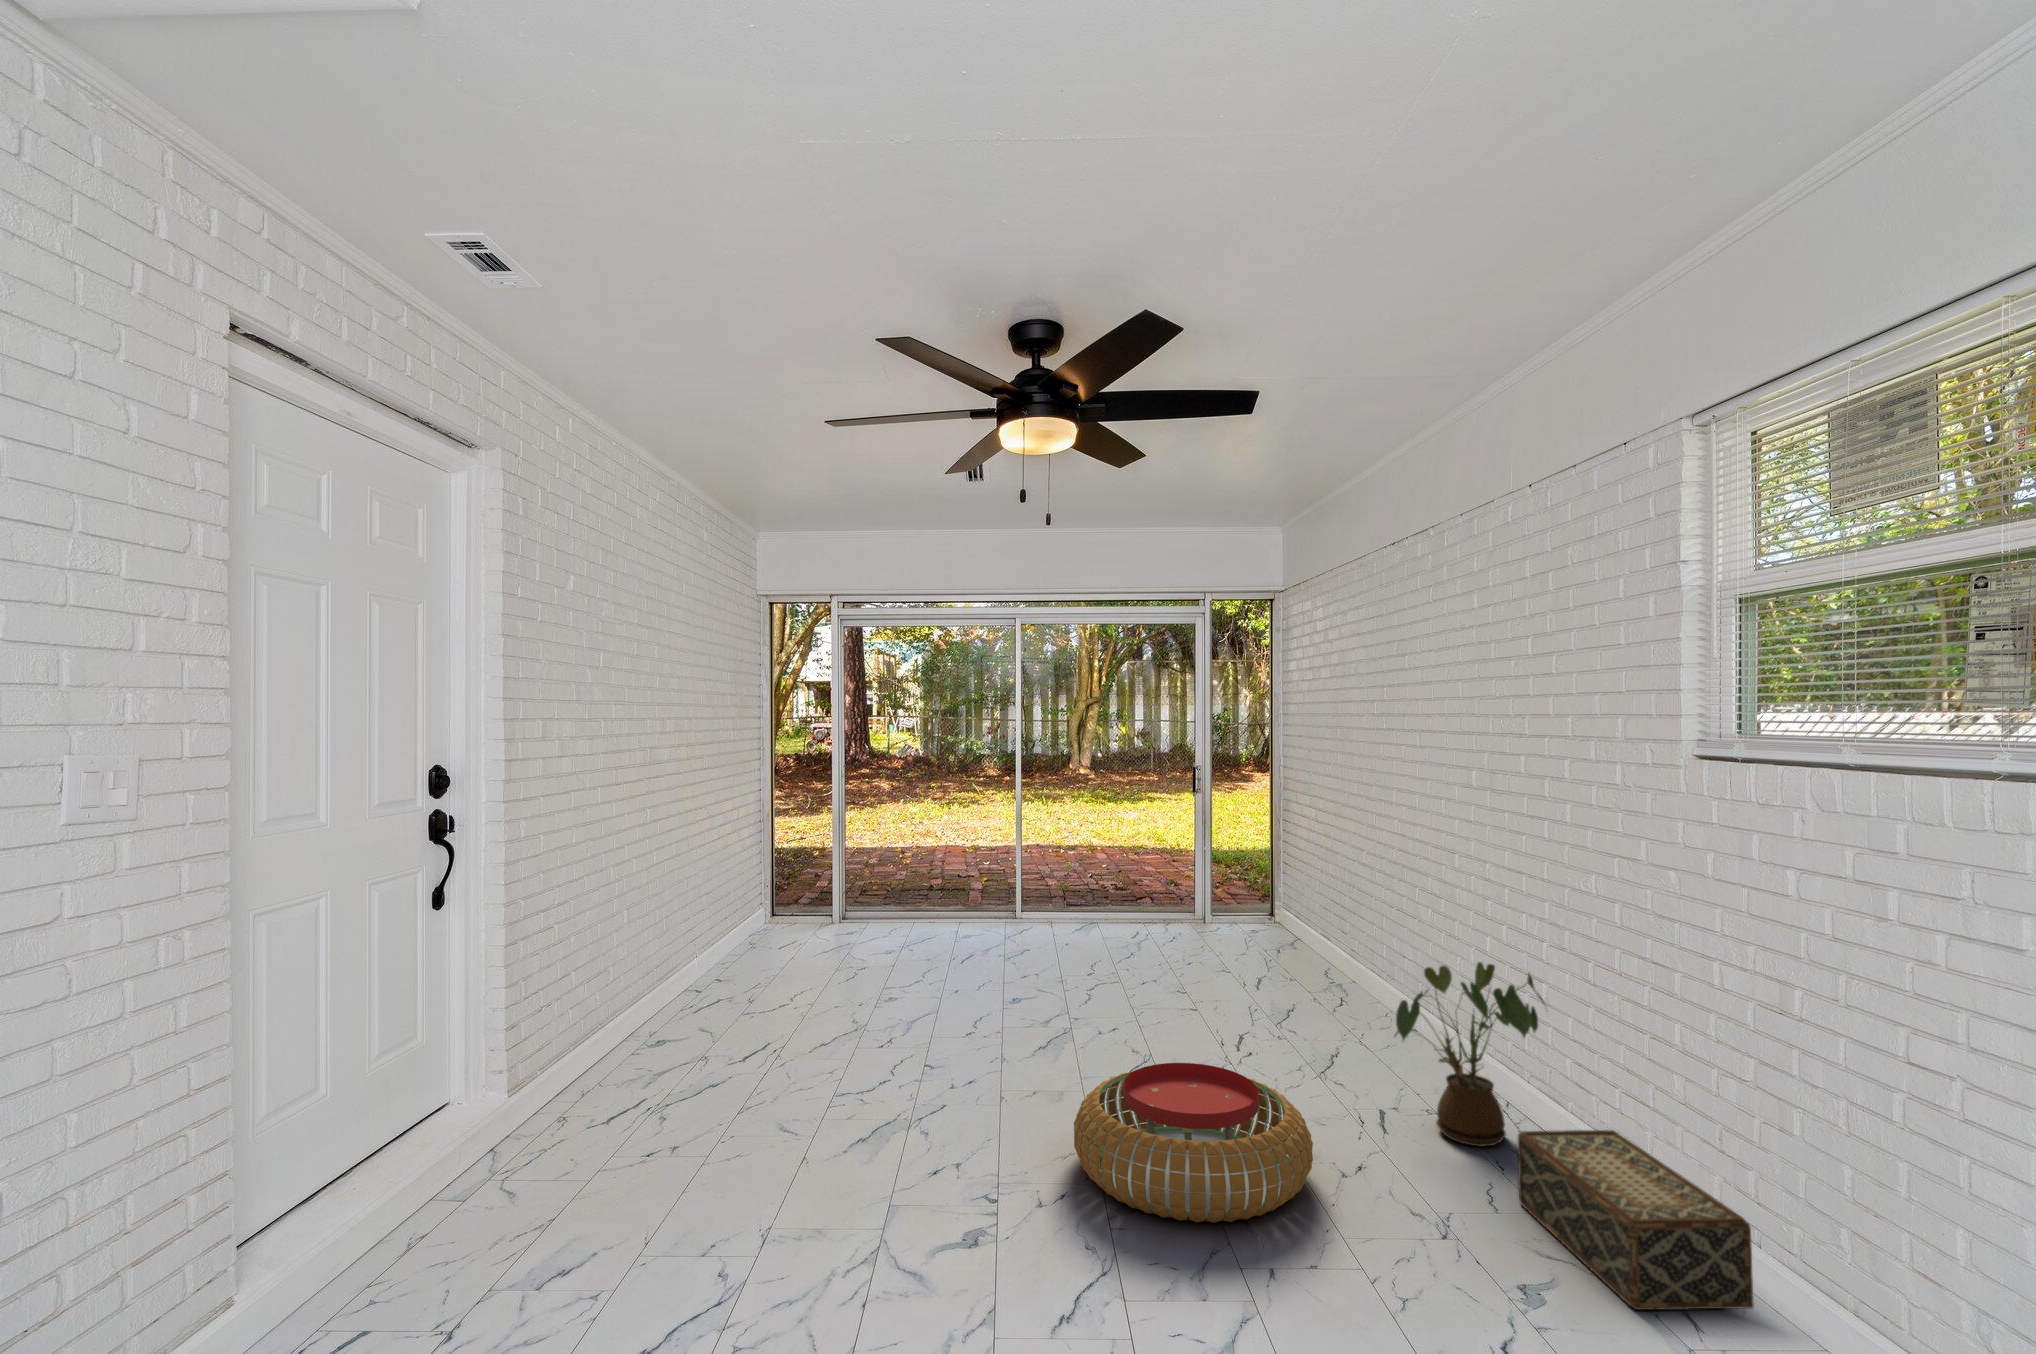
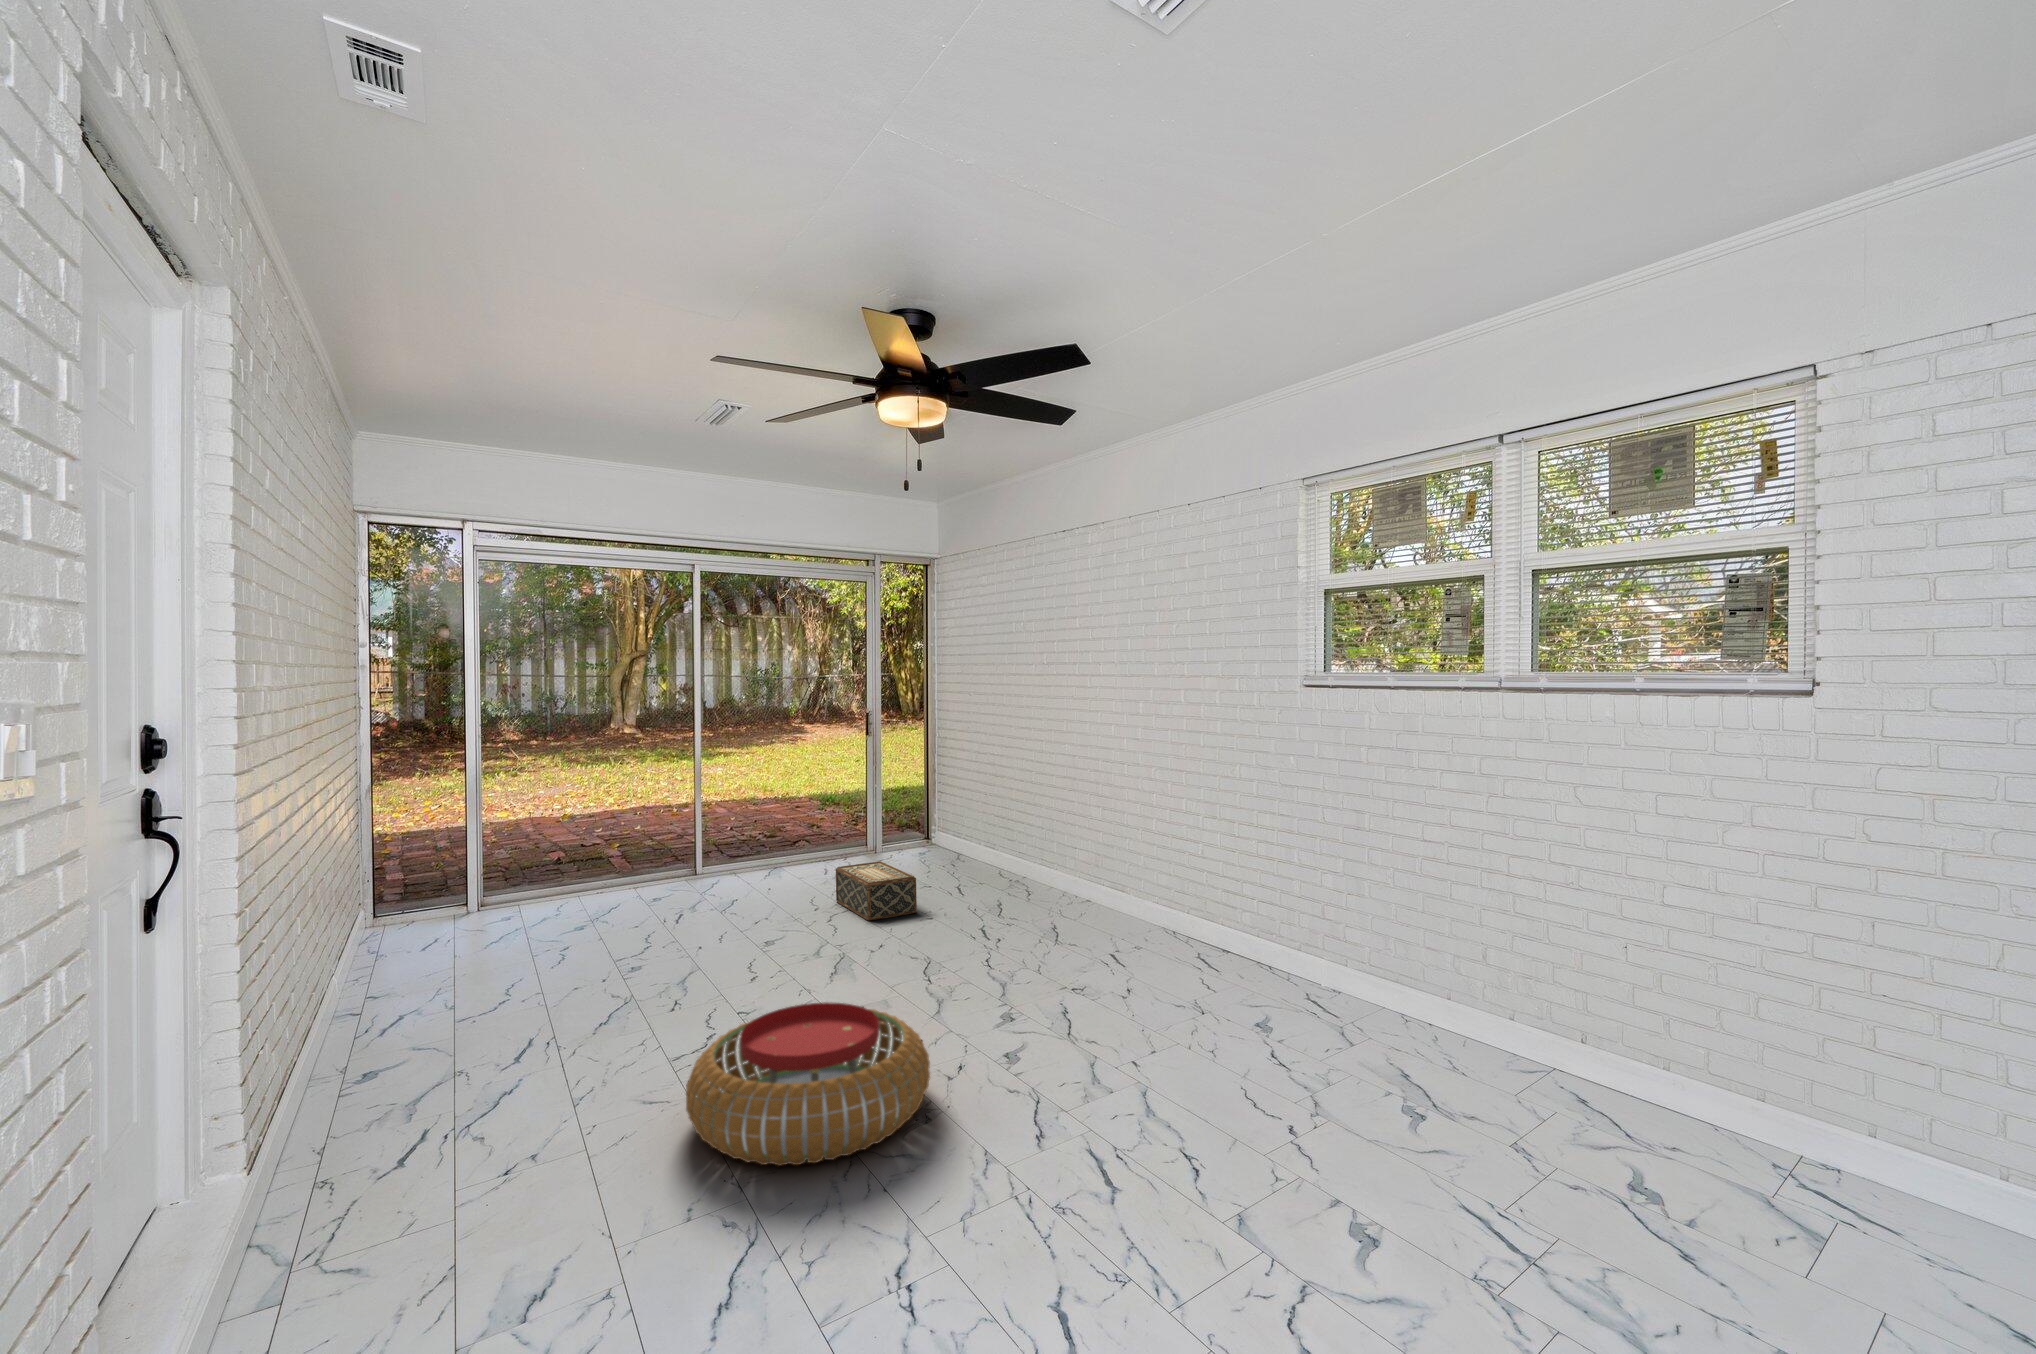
house plant: present [1395,962,1545,1146] -> none [976,867,1097,1025]
woven basket: present [1518,1130,1754,1310] -> present [836,861,917,921]

